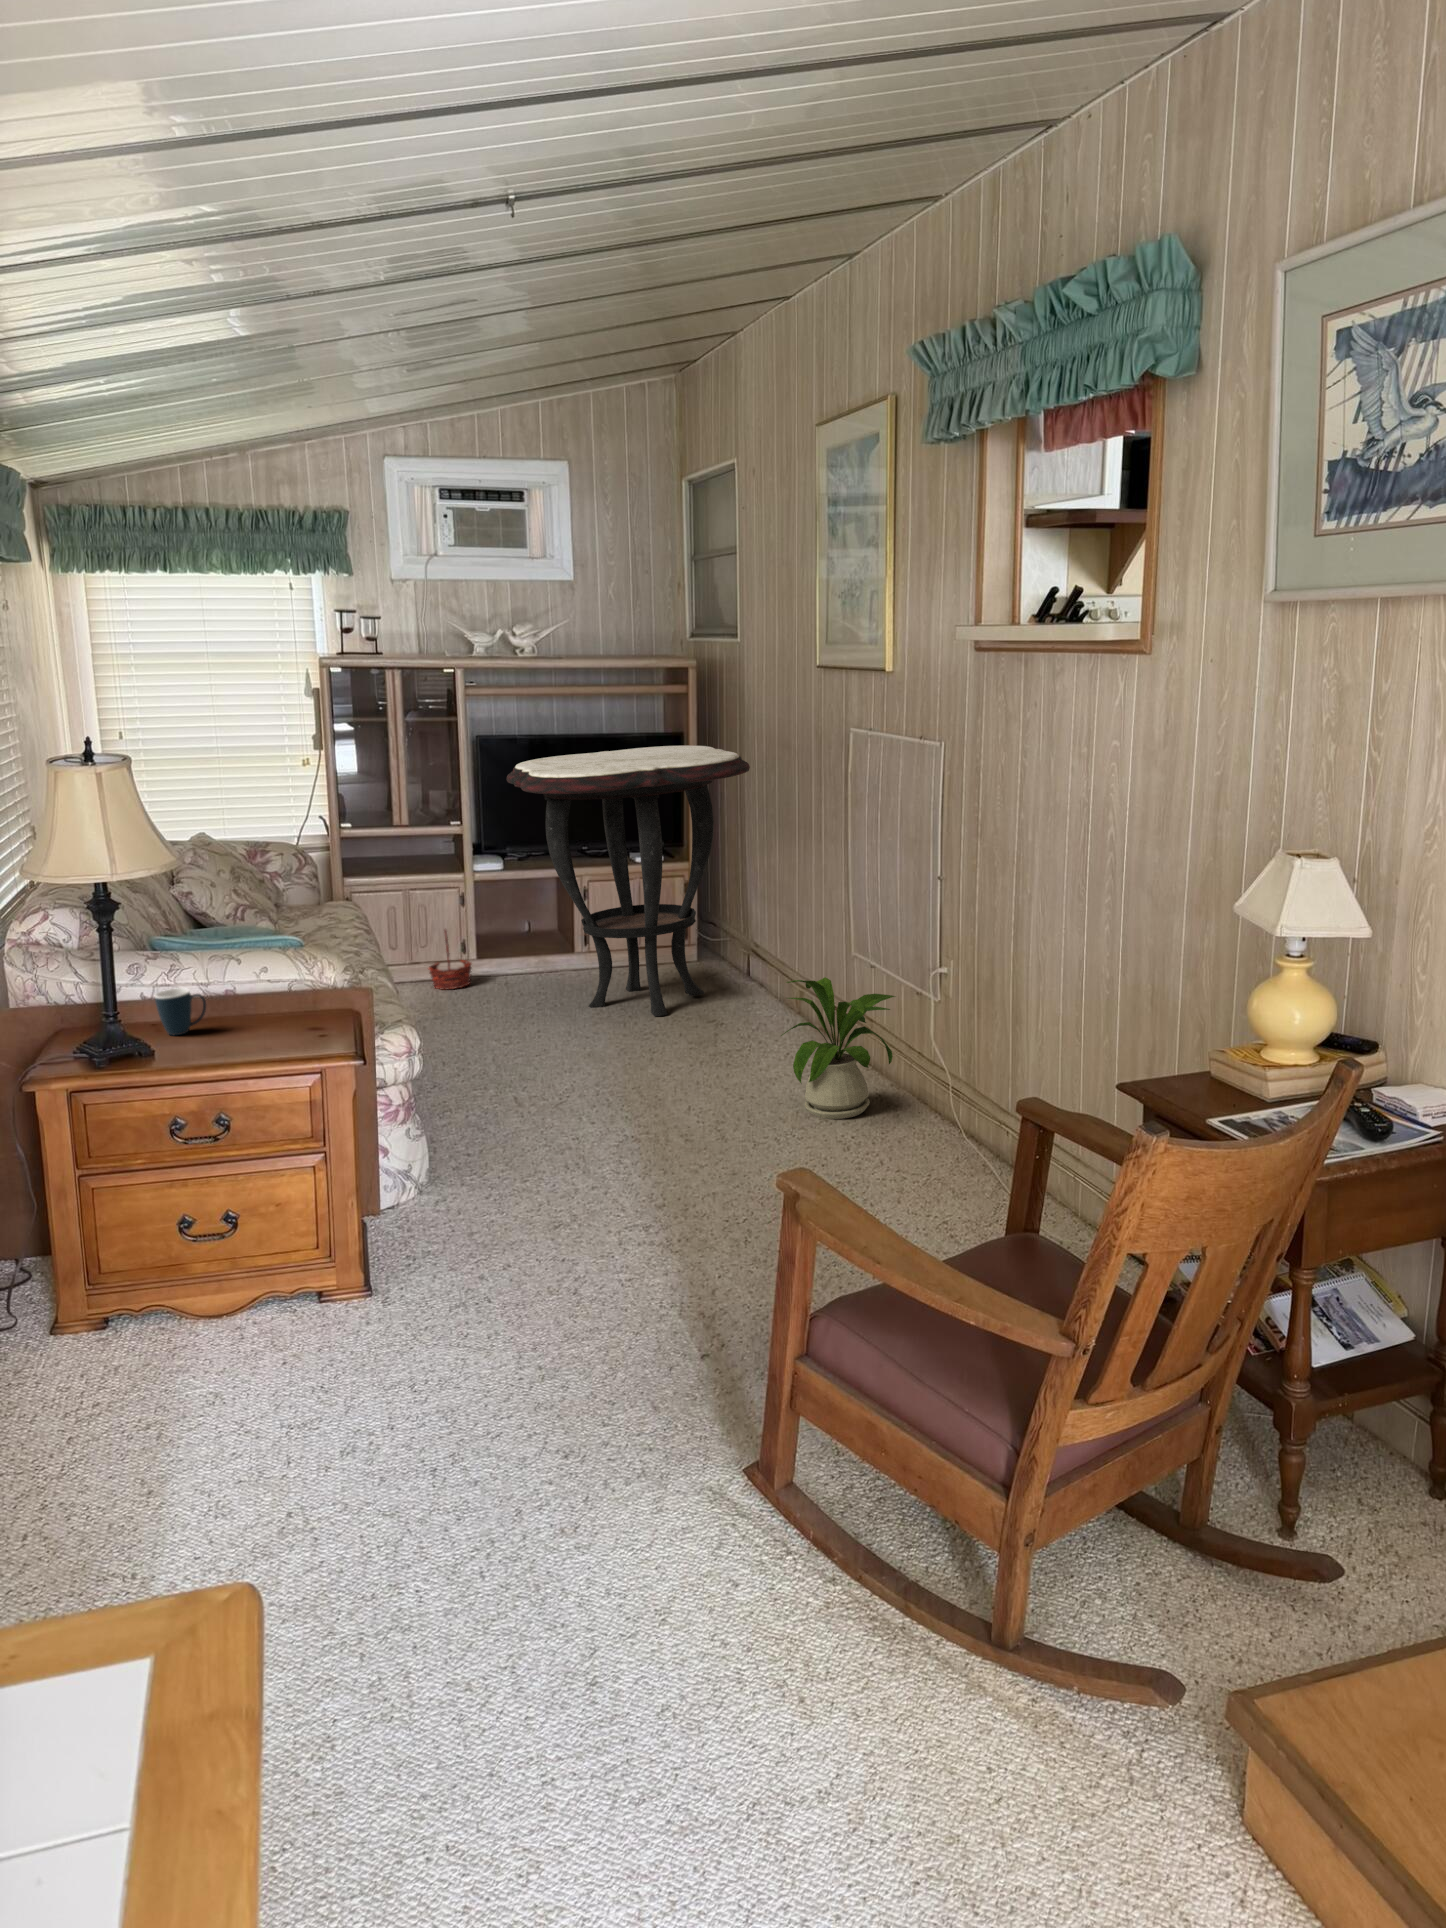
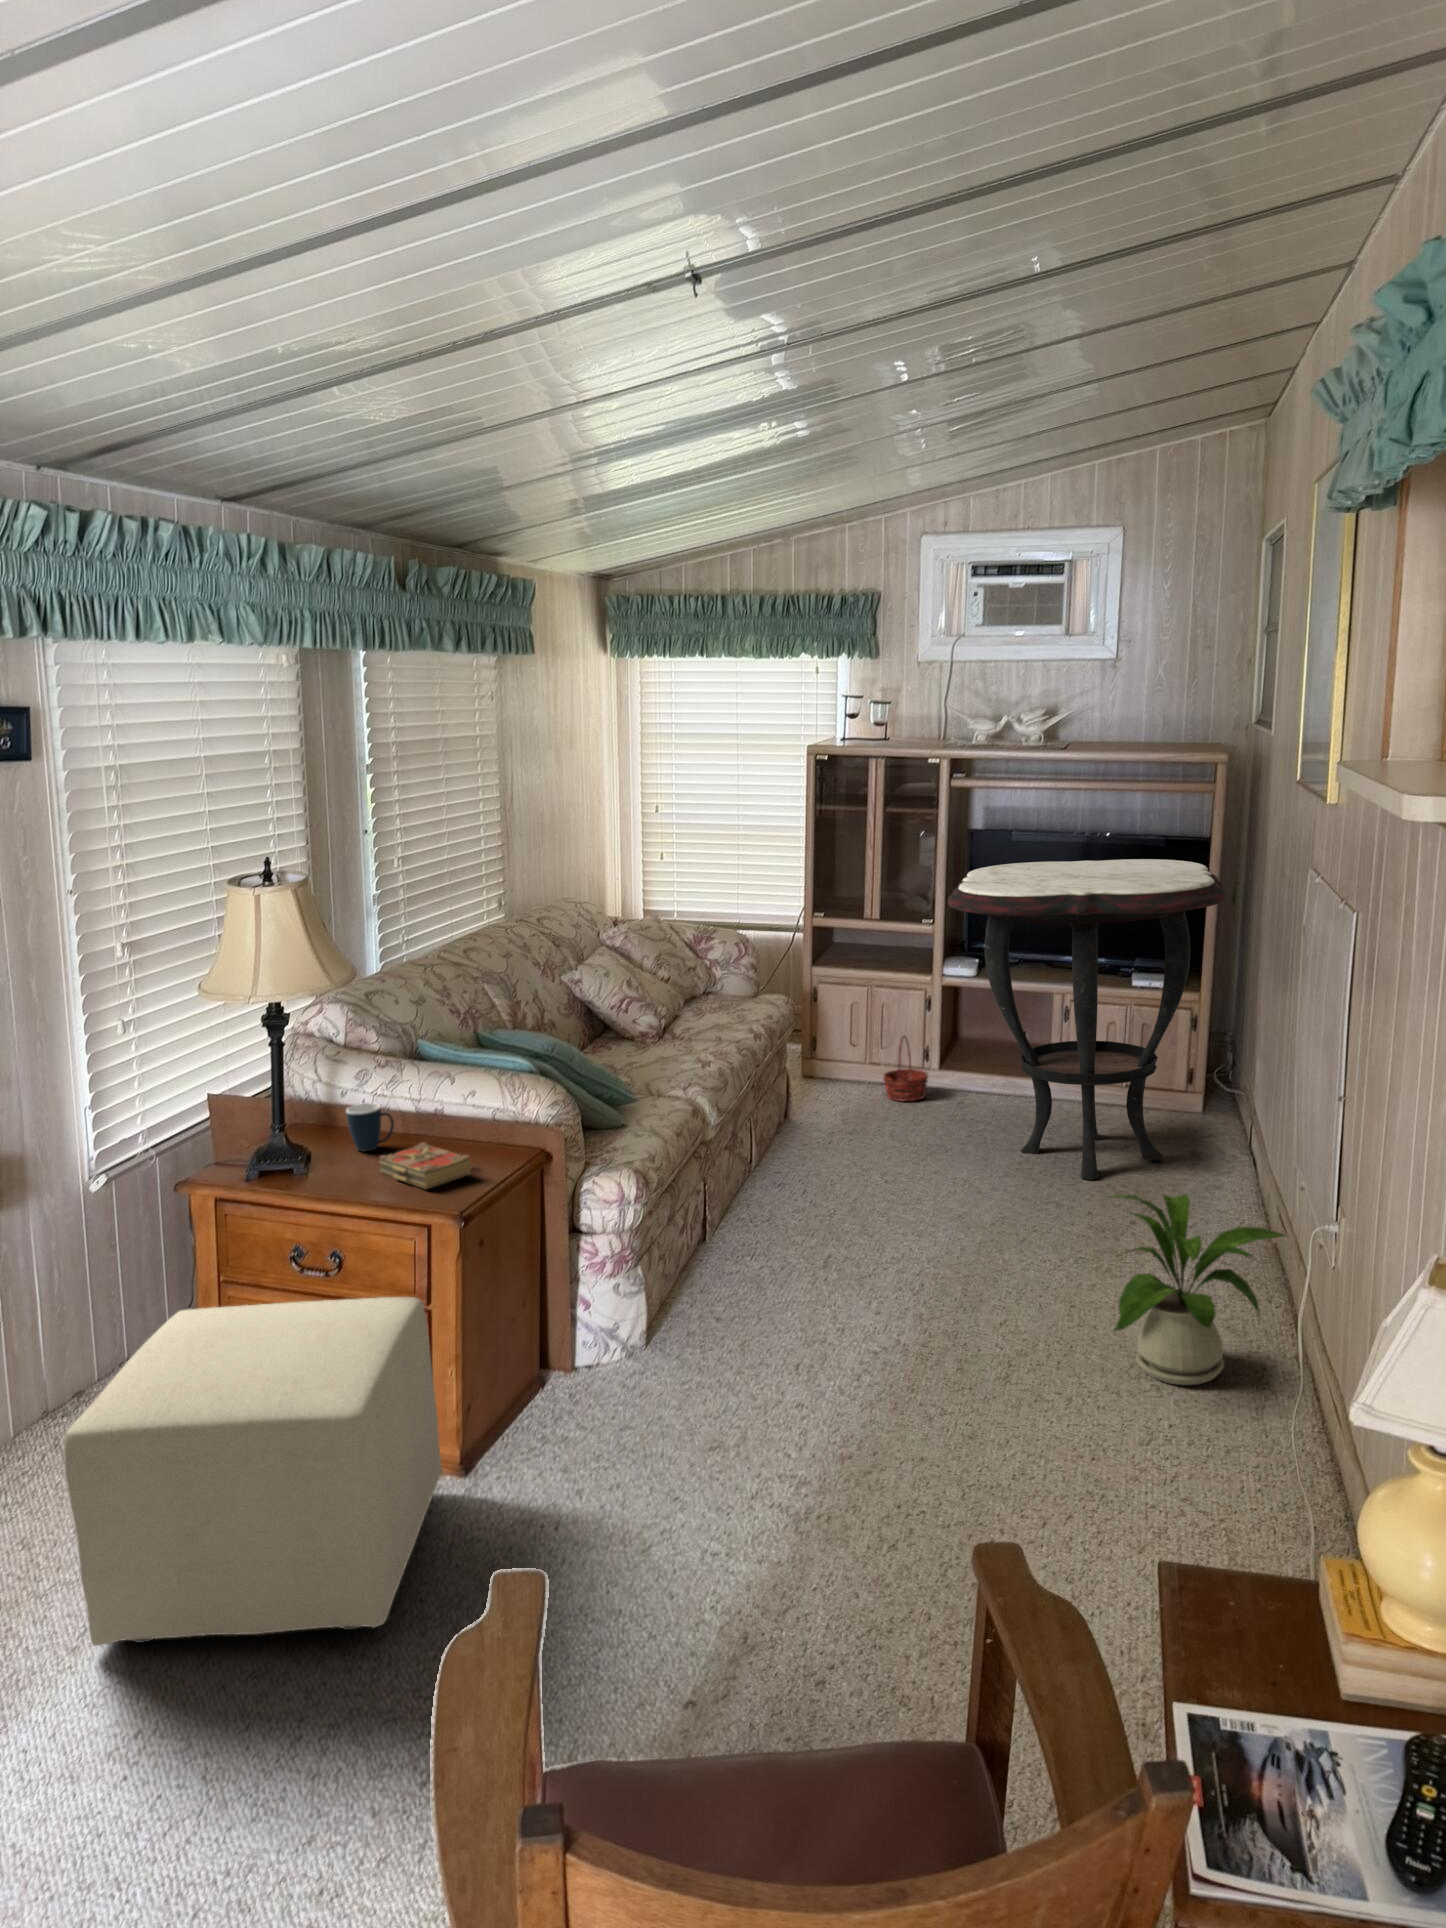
book: none [225,1012,322,1045] -> present [379,1143,471,1189]
ottoman: none [102,1132,449,1475] -> present [64,1297,442,1646]

